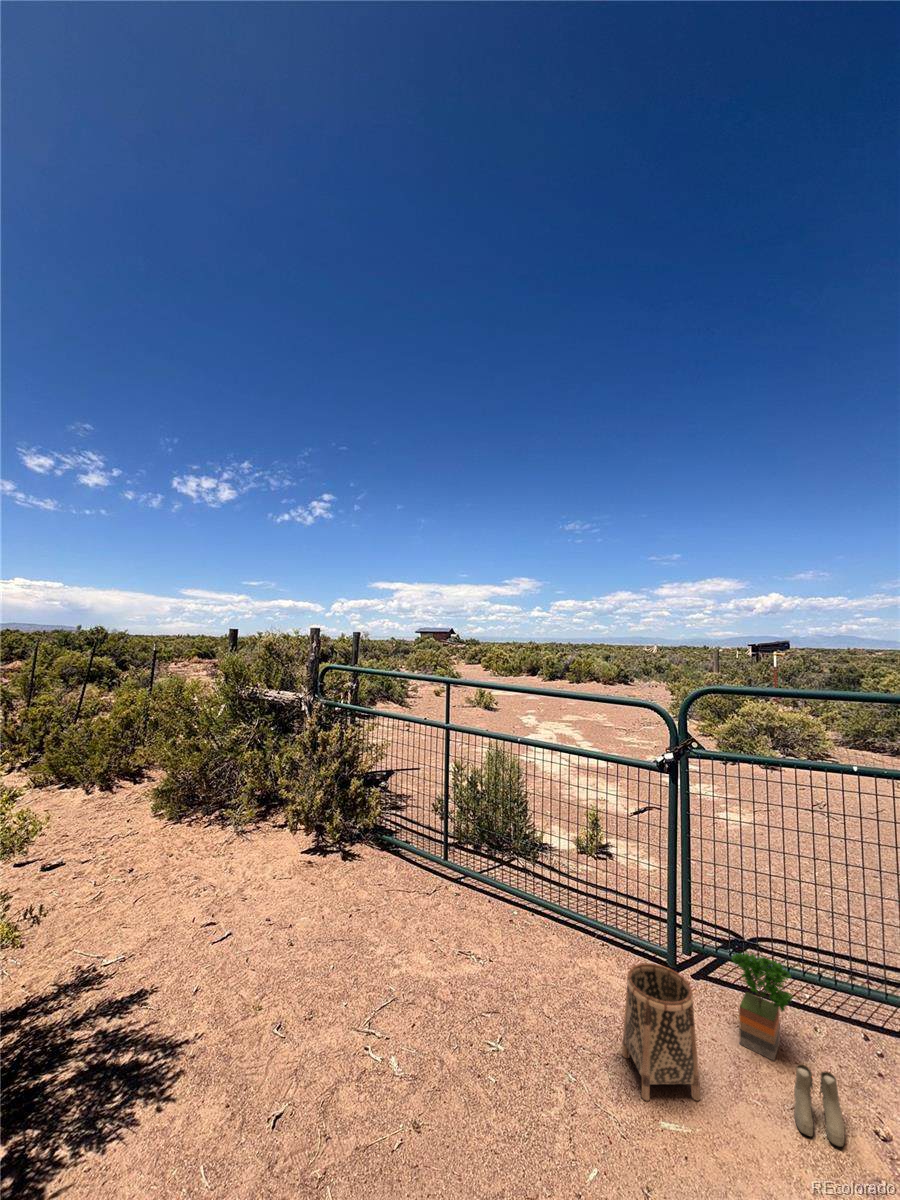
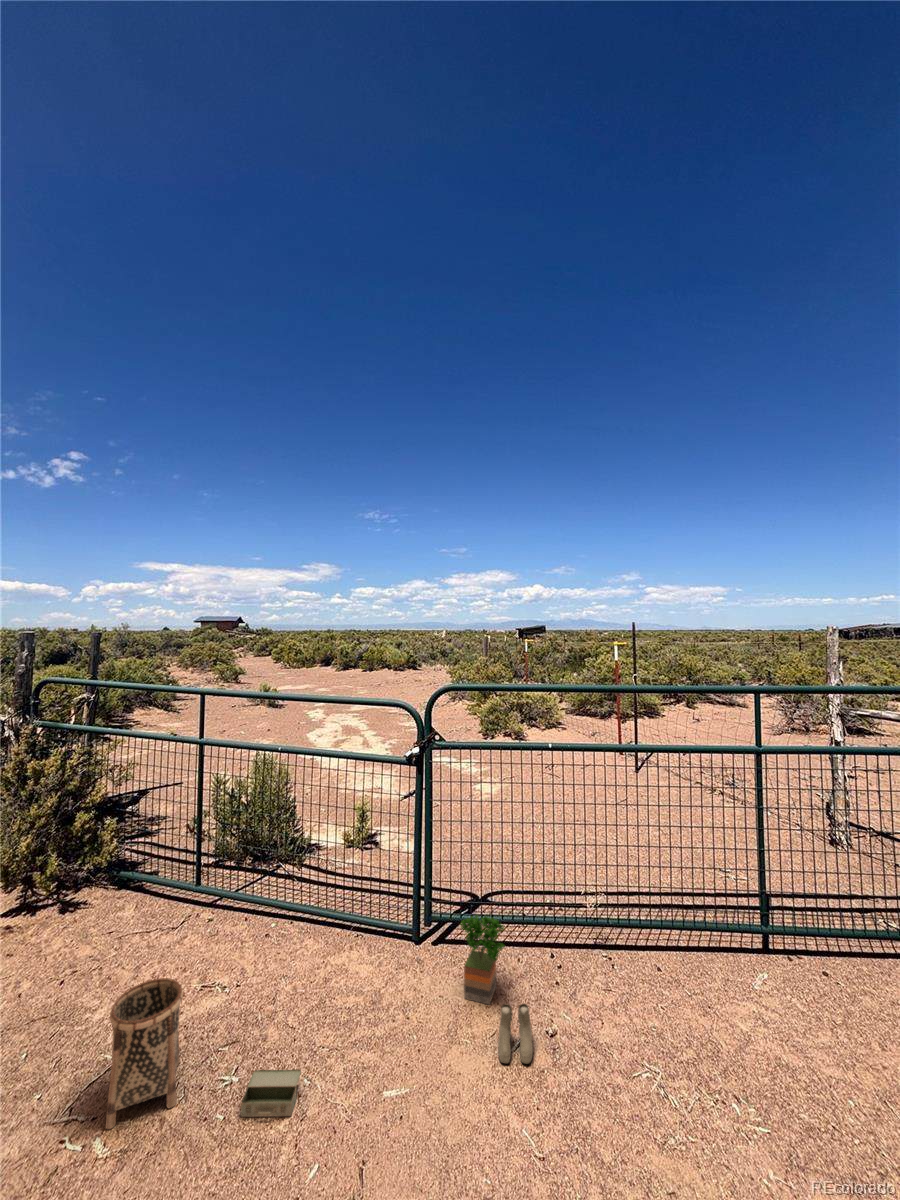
basket: present [622,963,700,1101] -> present [105,978,183,1129]
toolbox: none [512,1044,567,1102] -> present [241,1069,301,1117]

